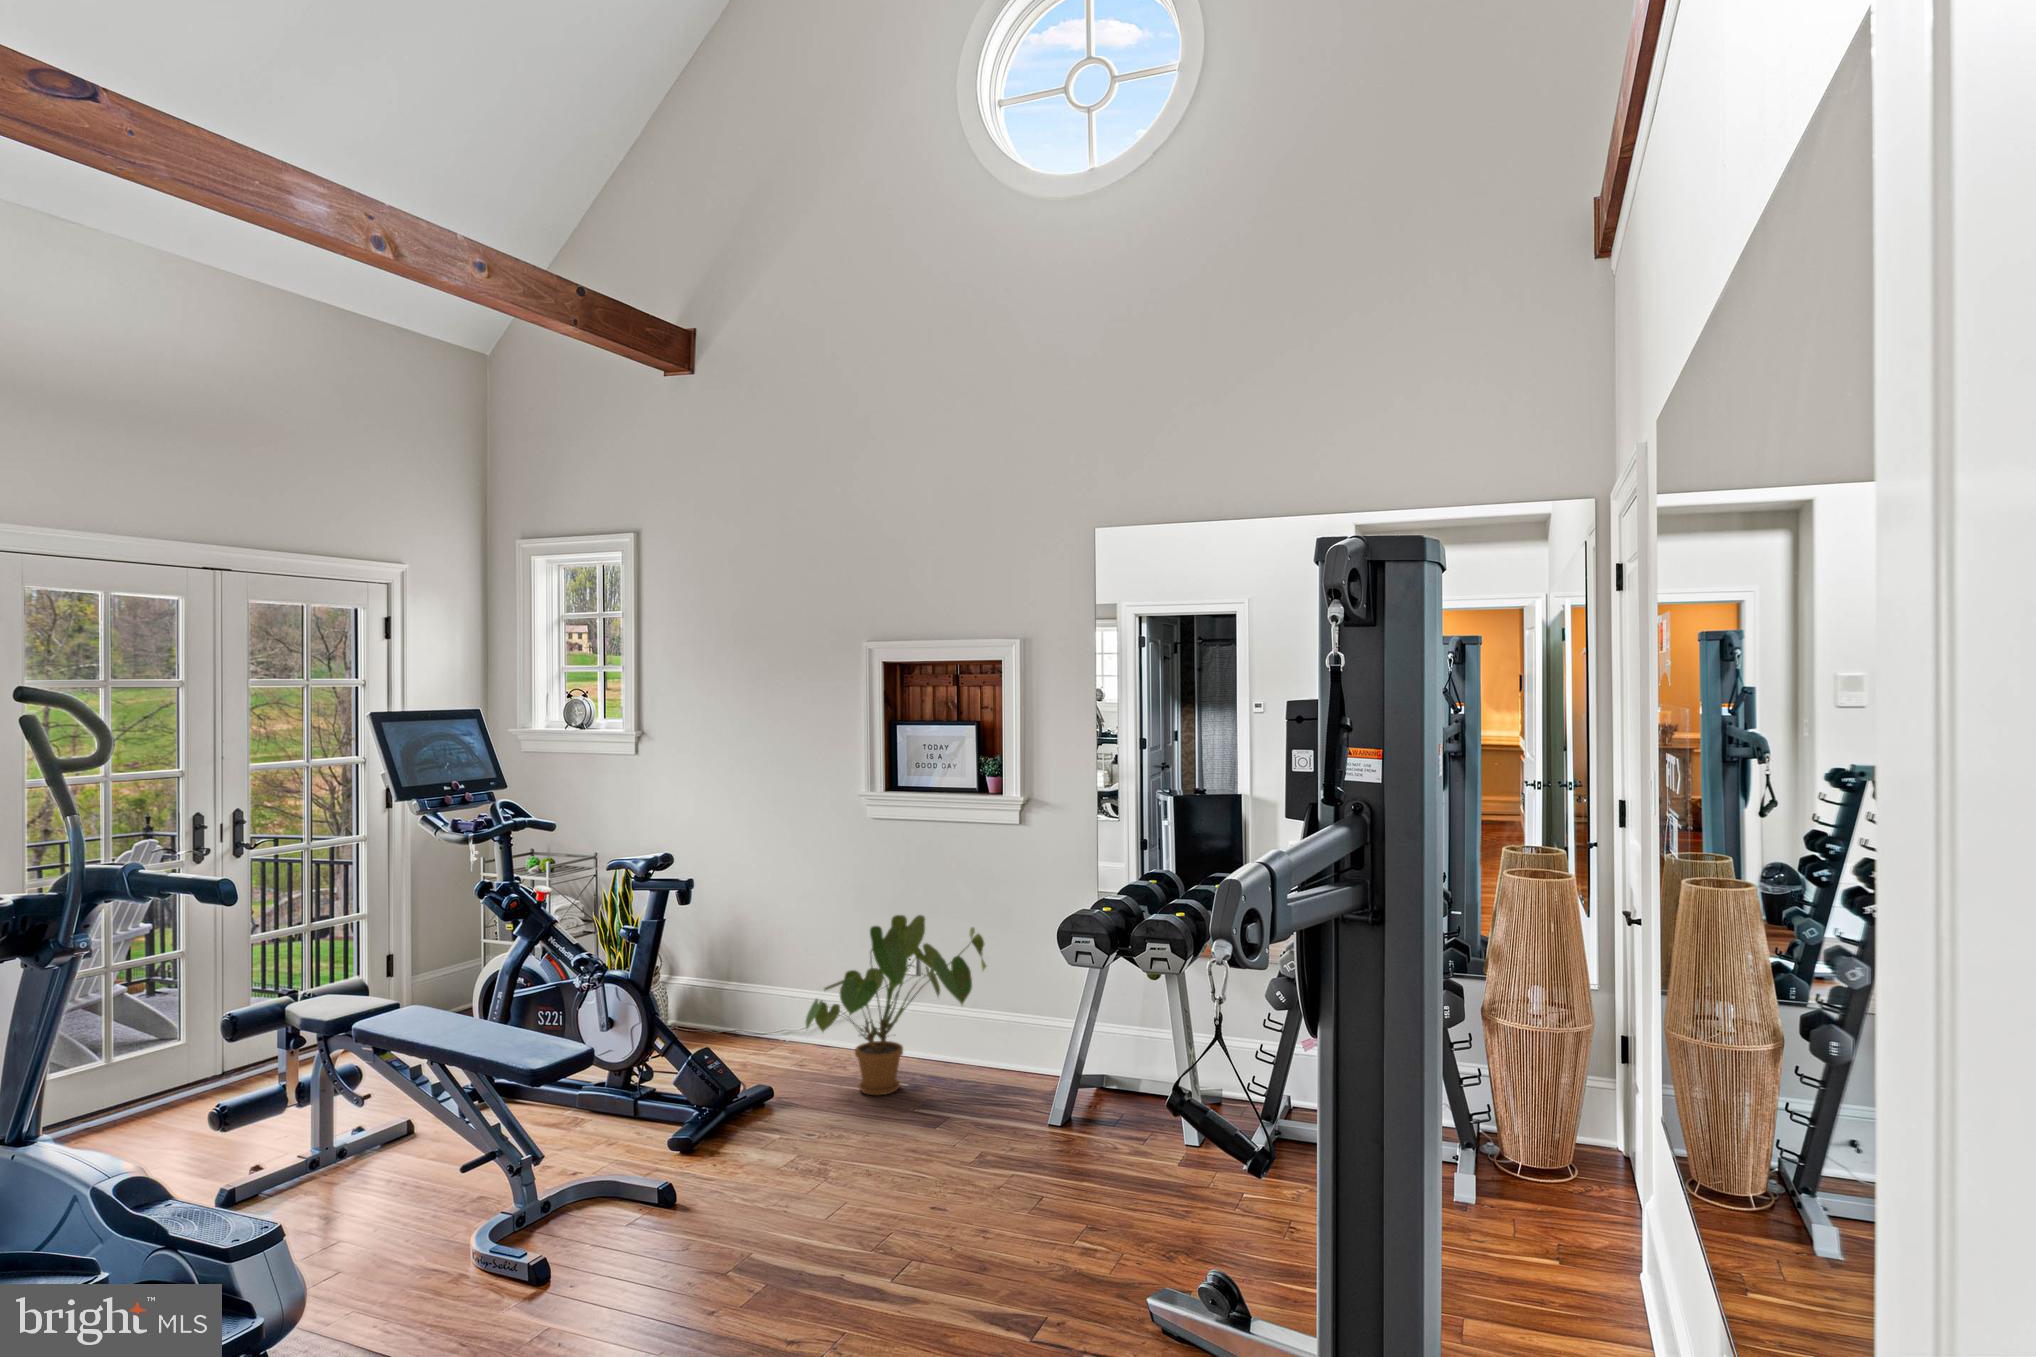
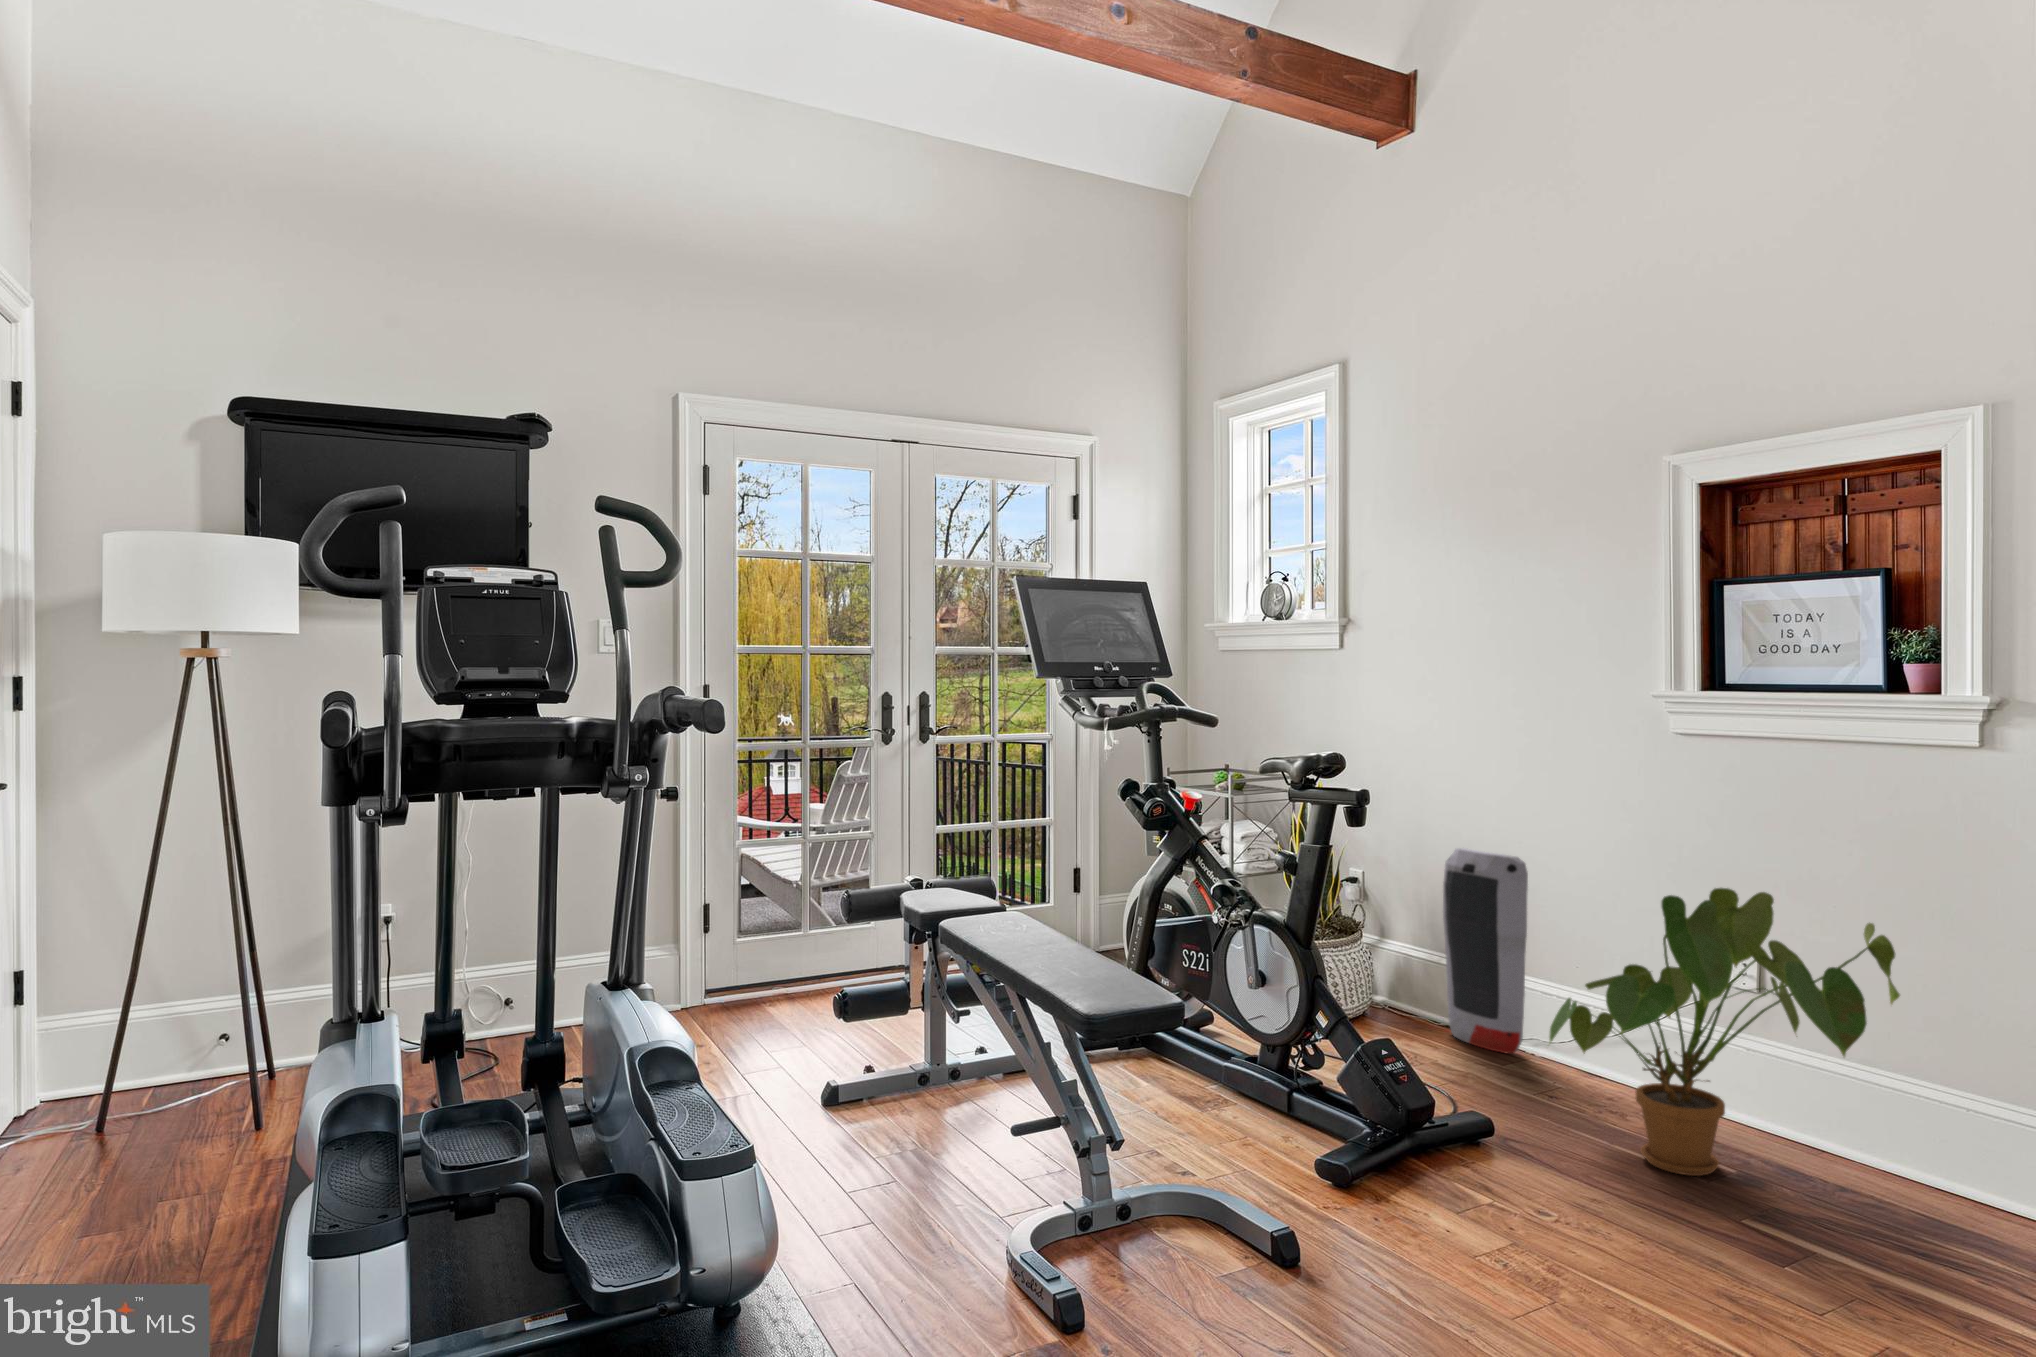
air purifier: none [720,902,780,1044] -> present [1443,848,1528,1053]

